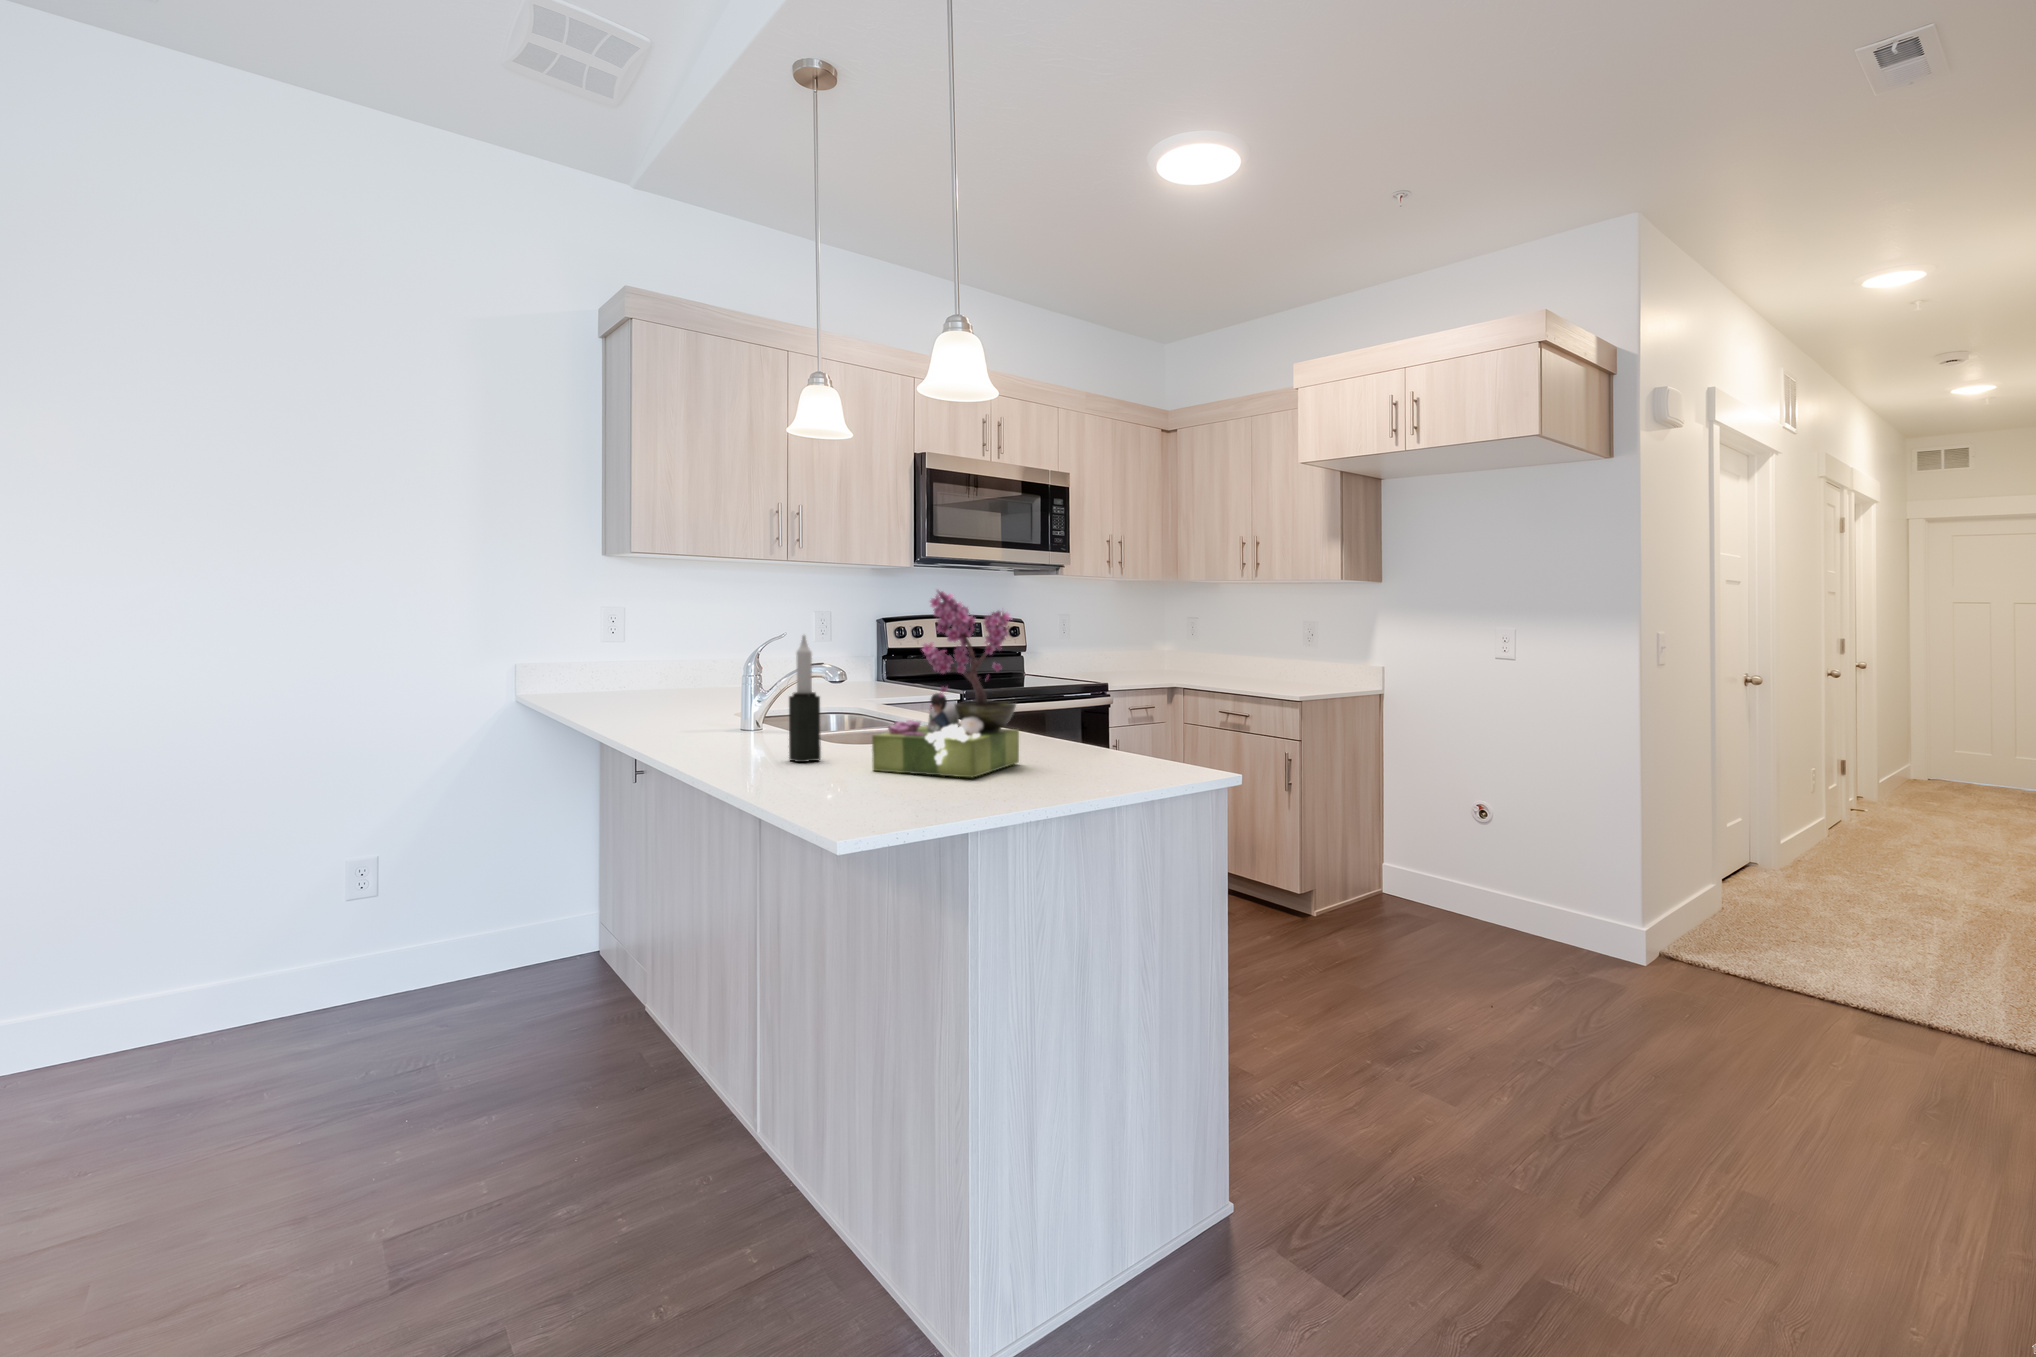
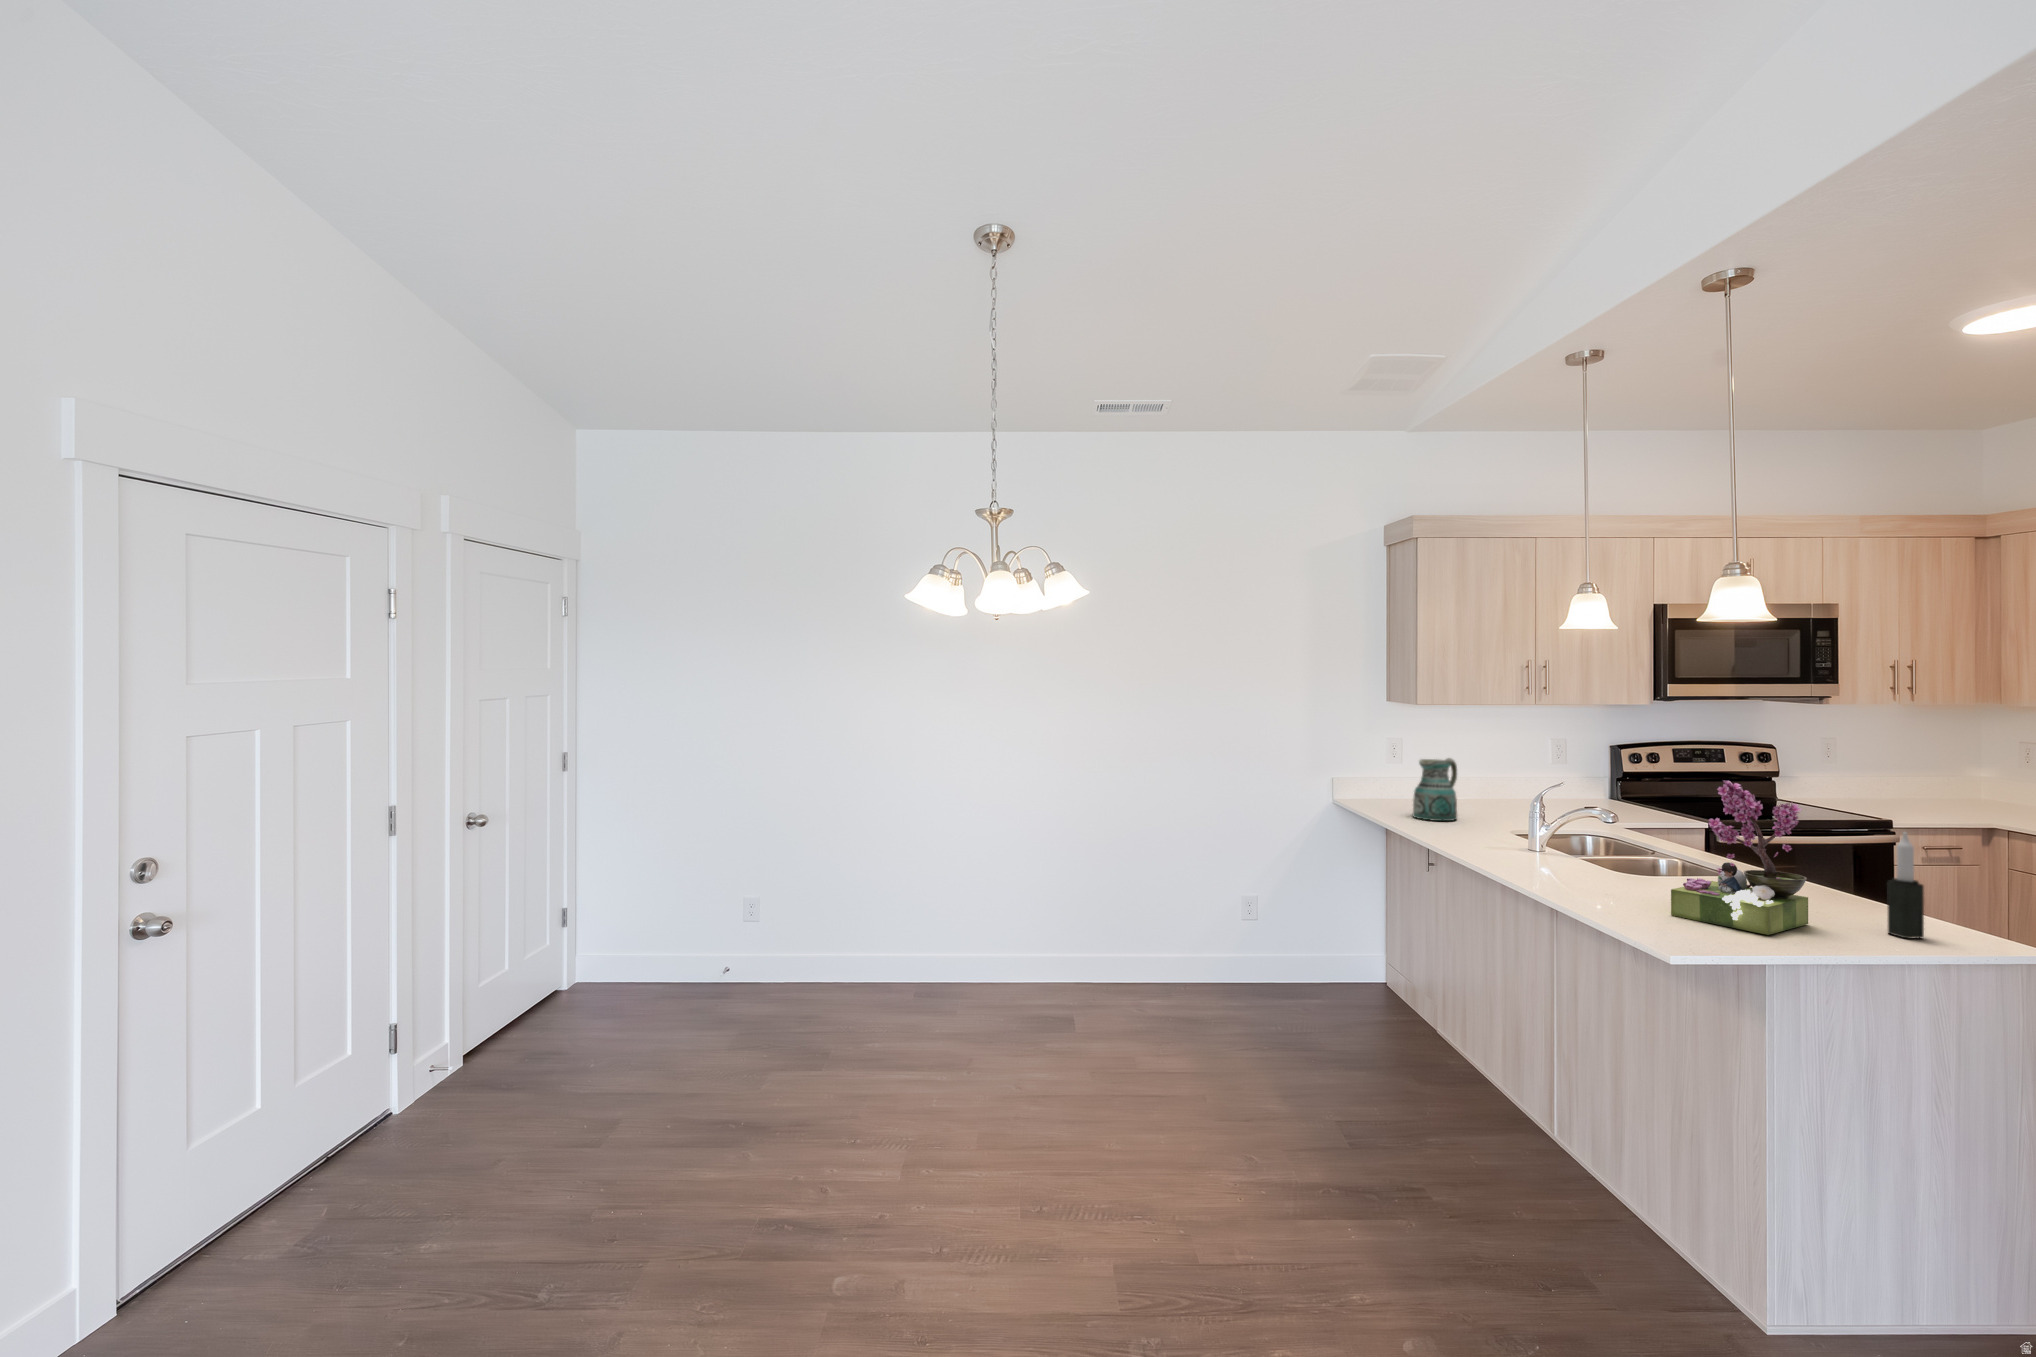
ceramic pitcher: none [628,624,690,706] -> present [1413,758,1457,821]
candle: present [789,635,821,762] -> present [1887,832,1924,939]

